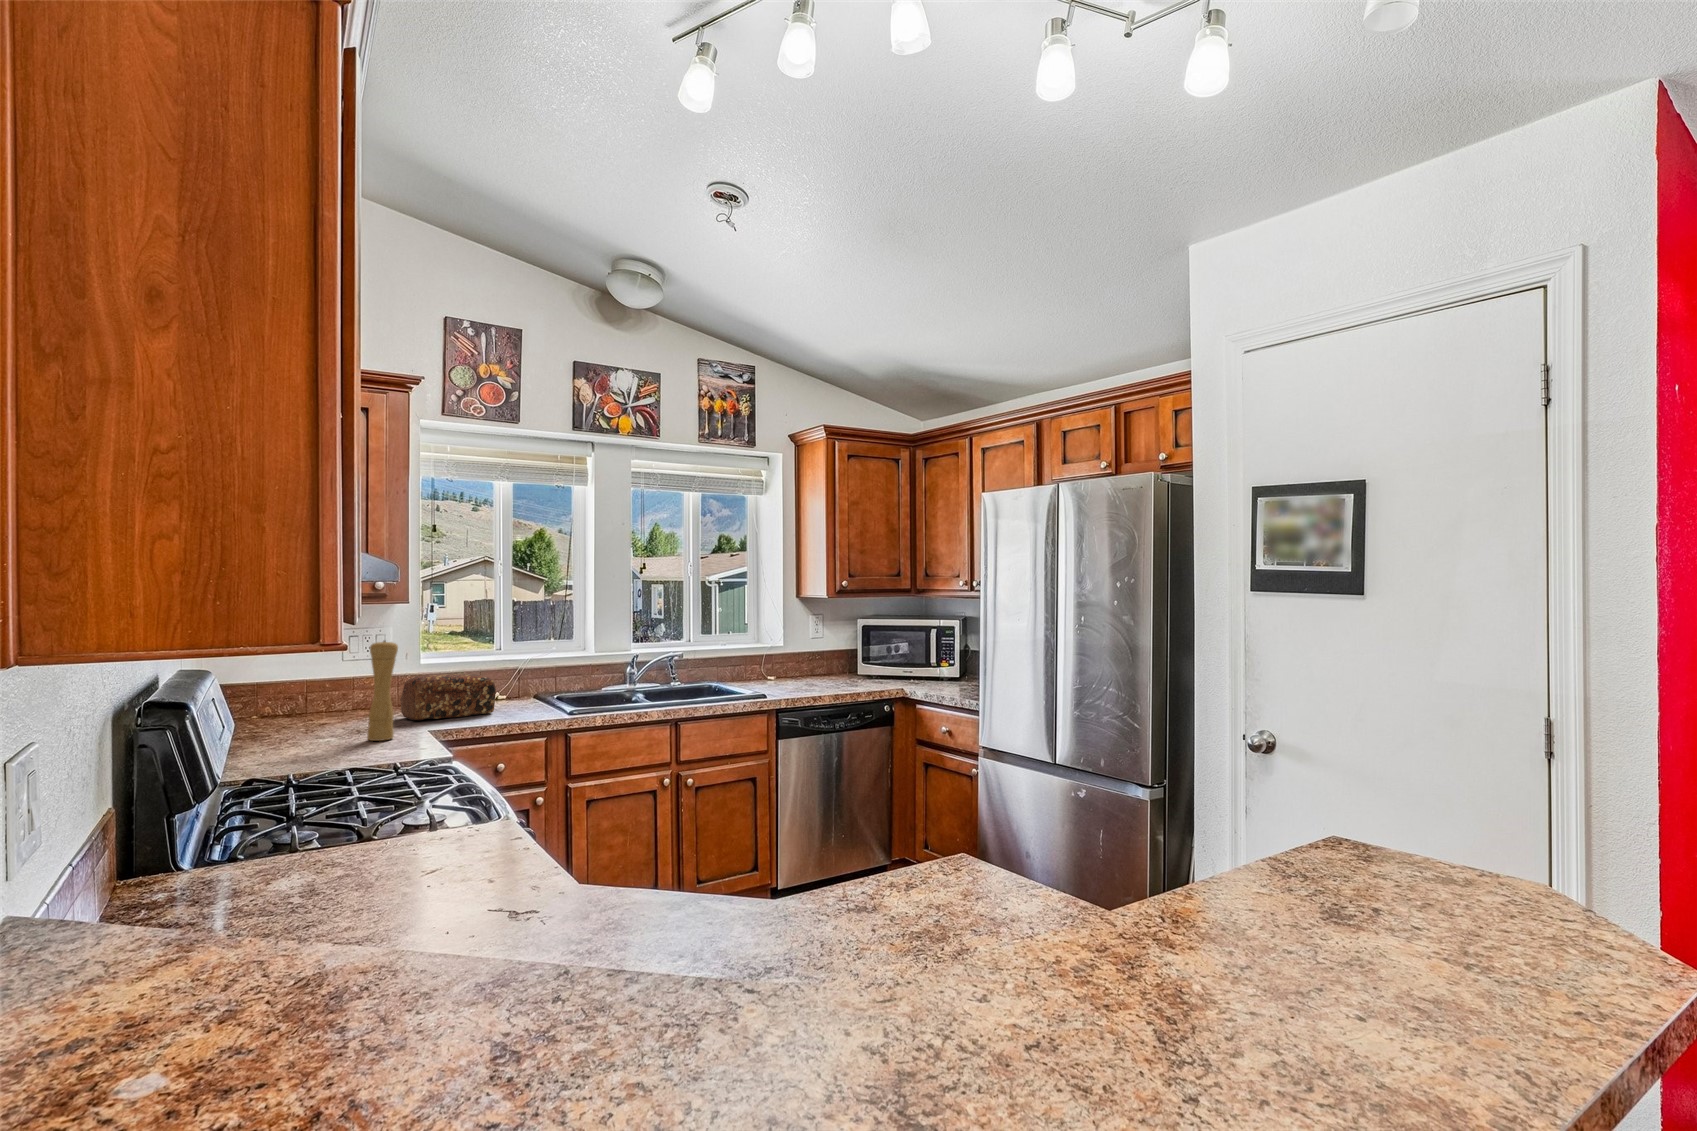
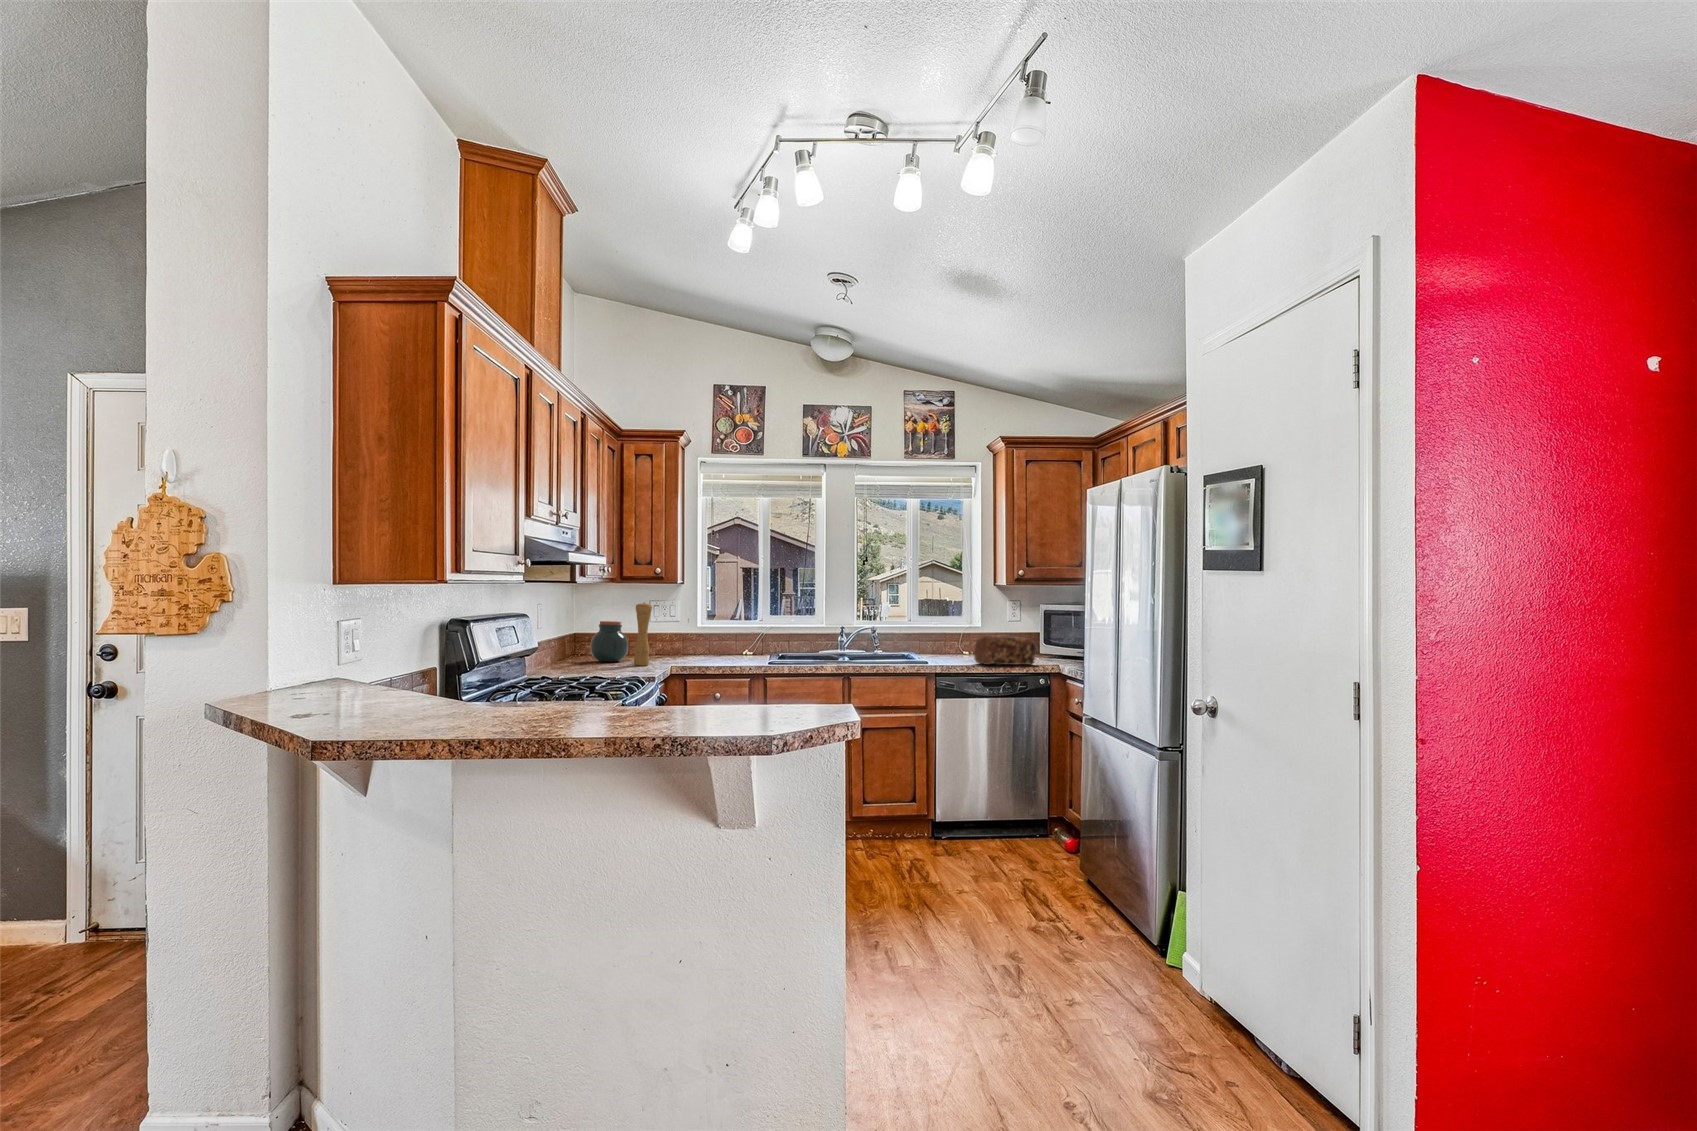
jar: none [264,669,335,737] -> present [590,621,628,662]
bread loaf: present [400,674,496,720] -> present [974,635,1035,665]

